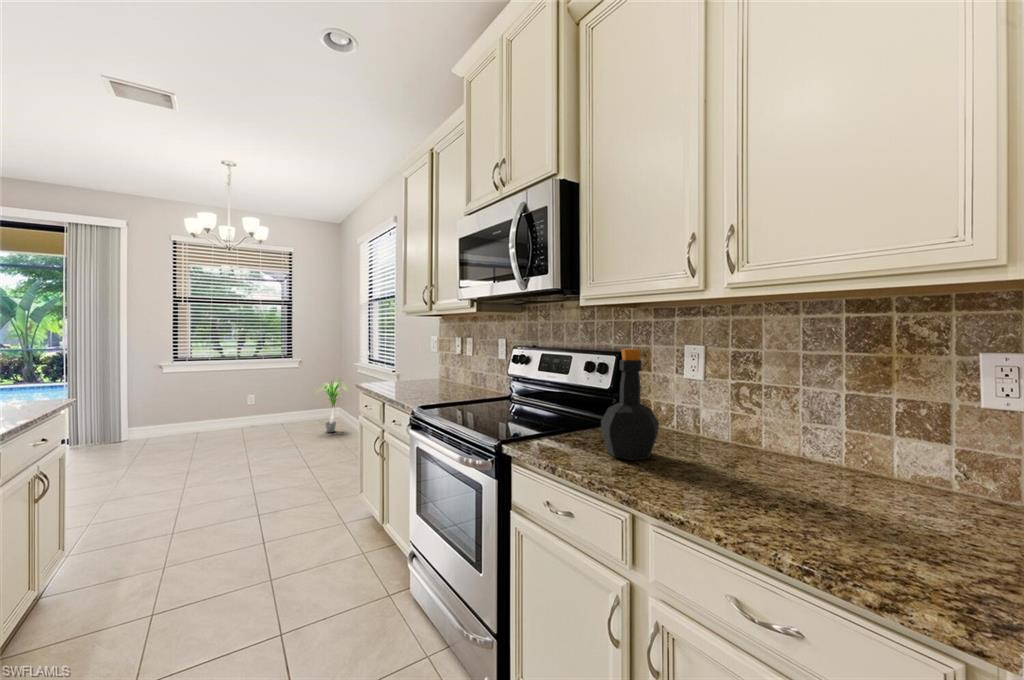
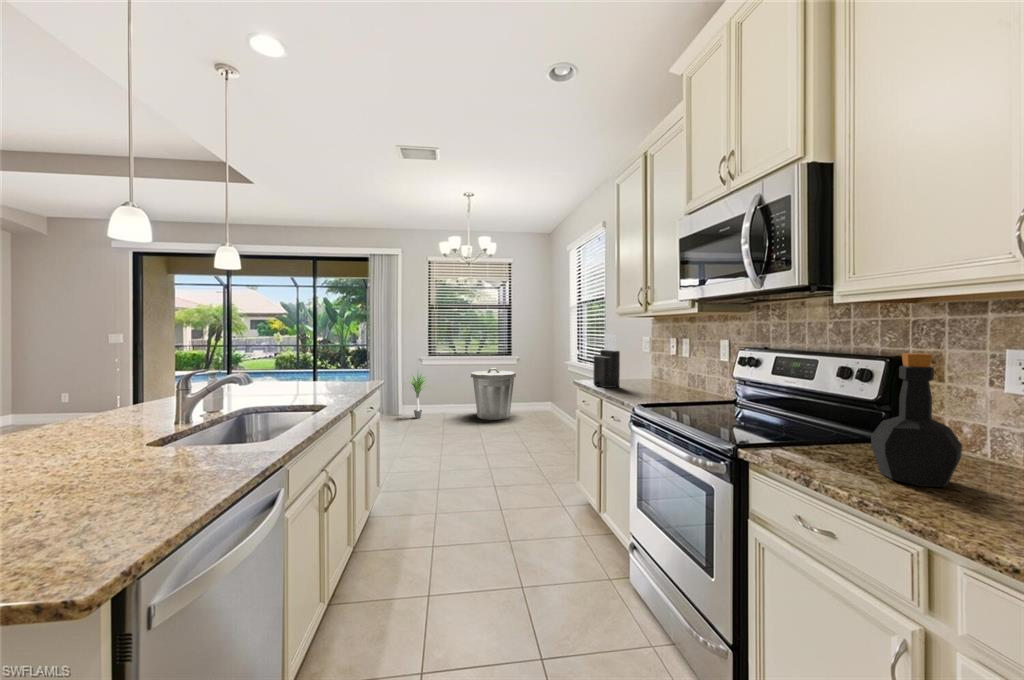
knife block: none [377,332,405,390] -> present [593,333,620,388]
trash can: none [236,373,297,434] -> present [471,368,516,420]
potted plant: present [325,381,340,432] -> present [410,374,425,419]

